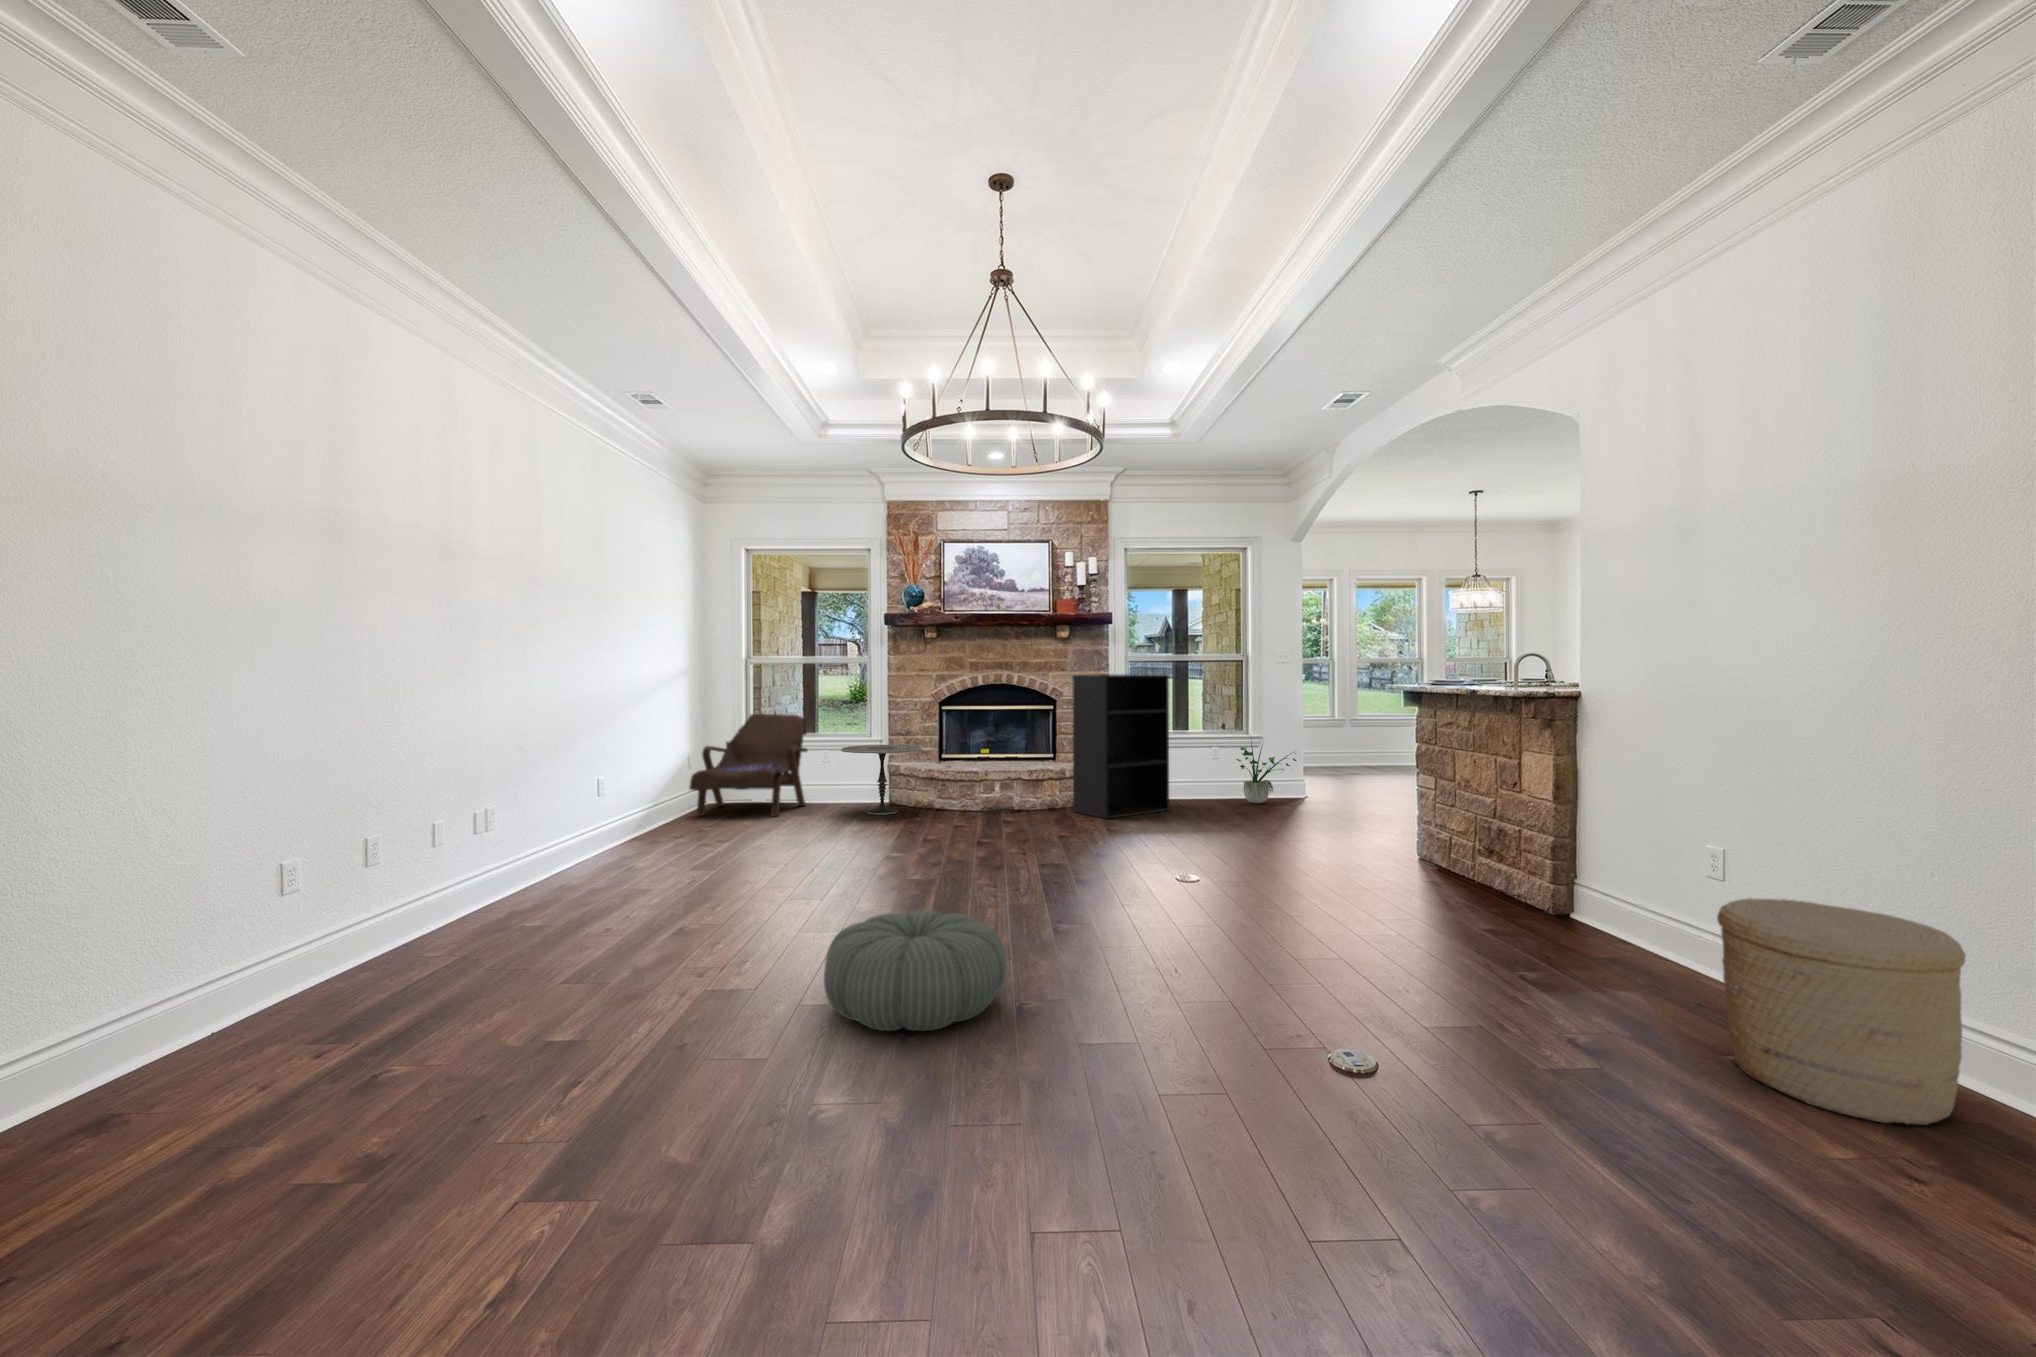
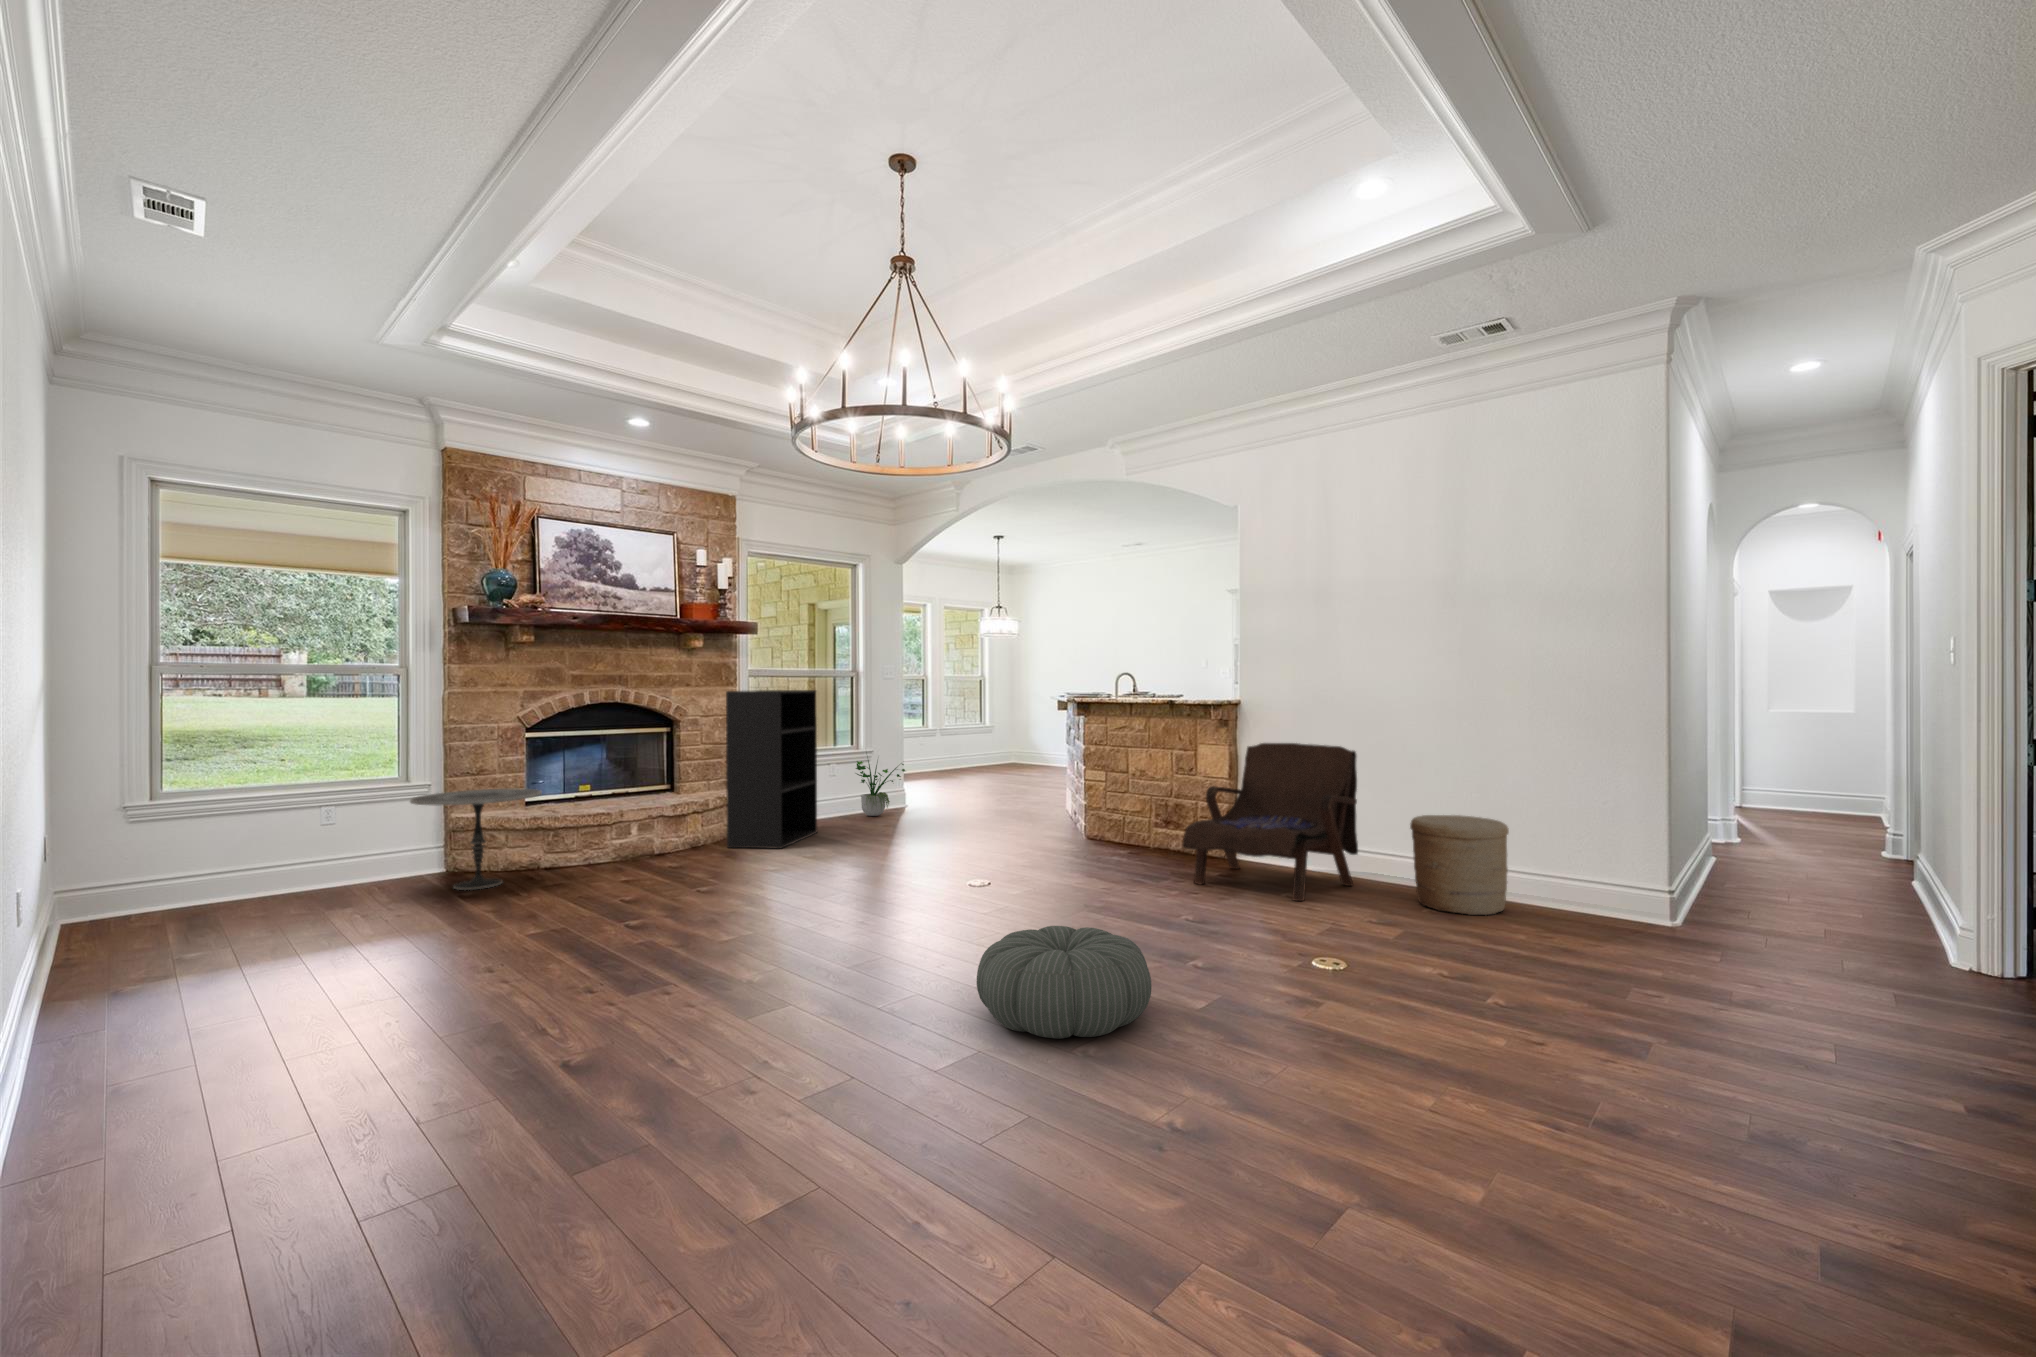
armchair: present [690,714,808,816] -> present [1183,743,1358,901]

